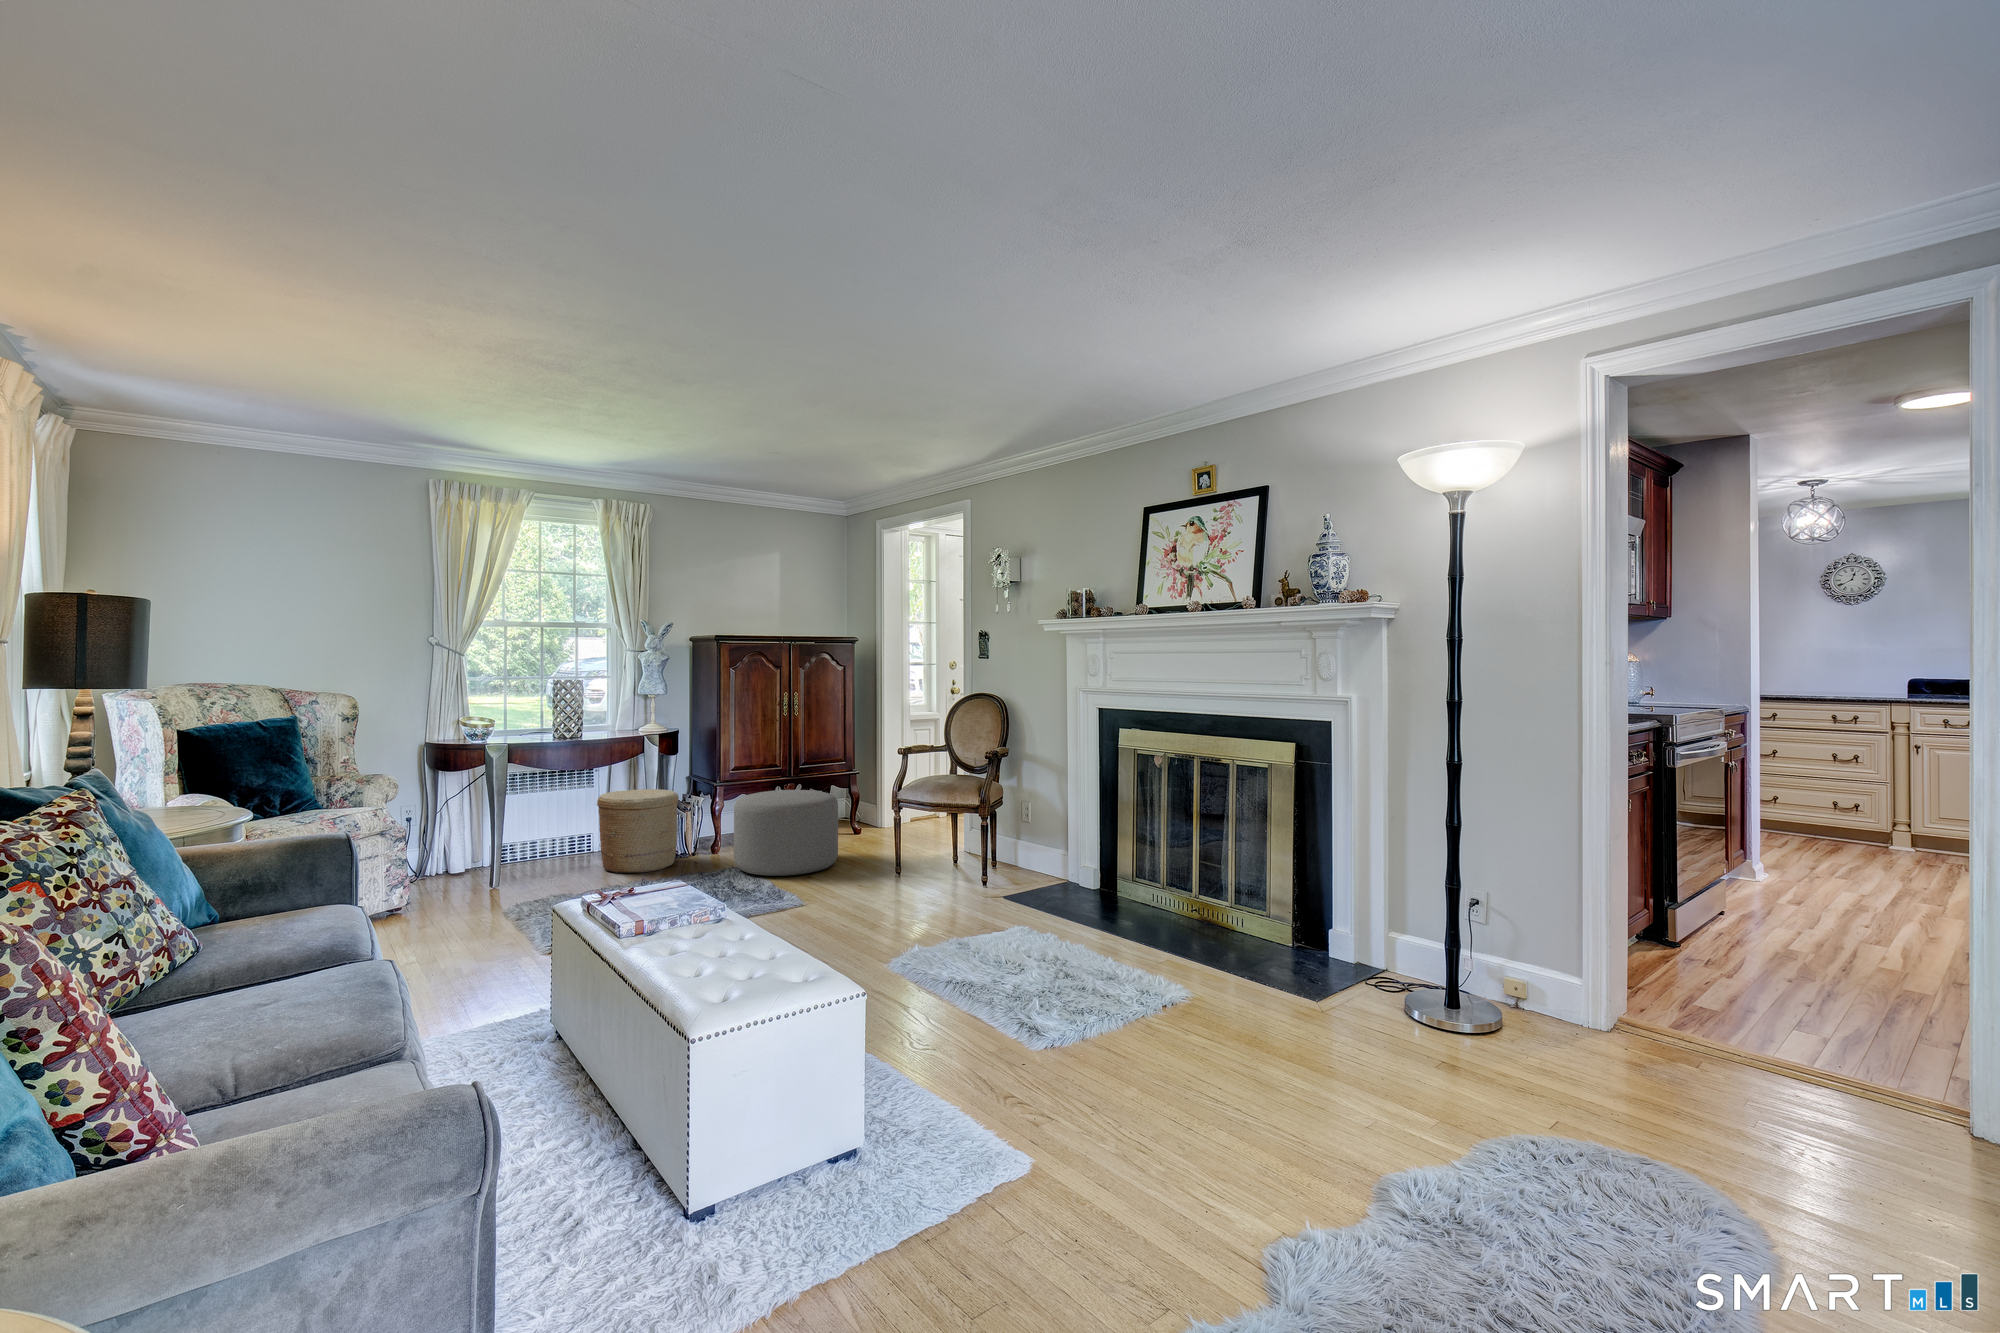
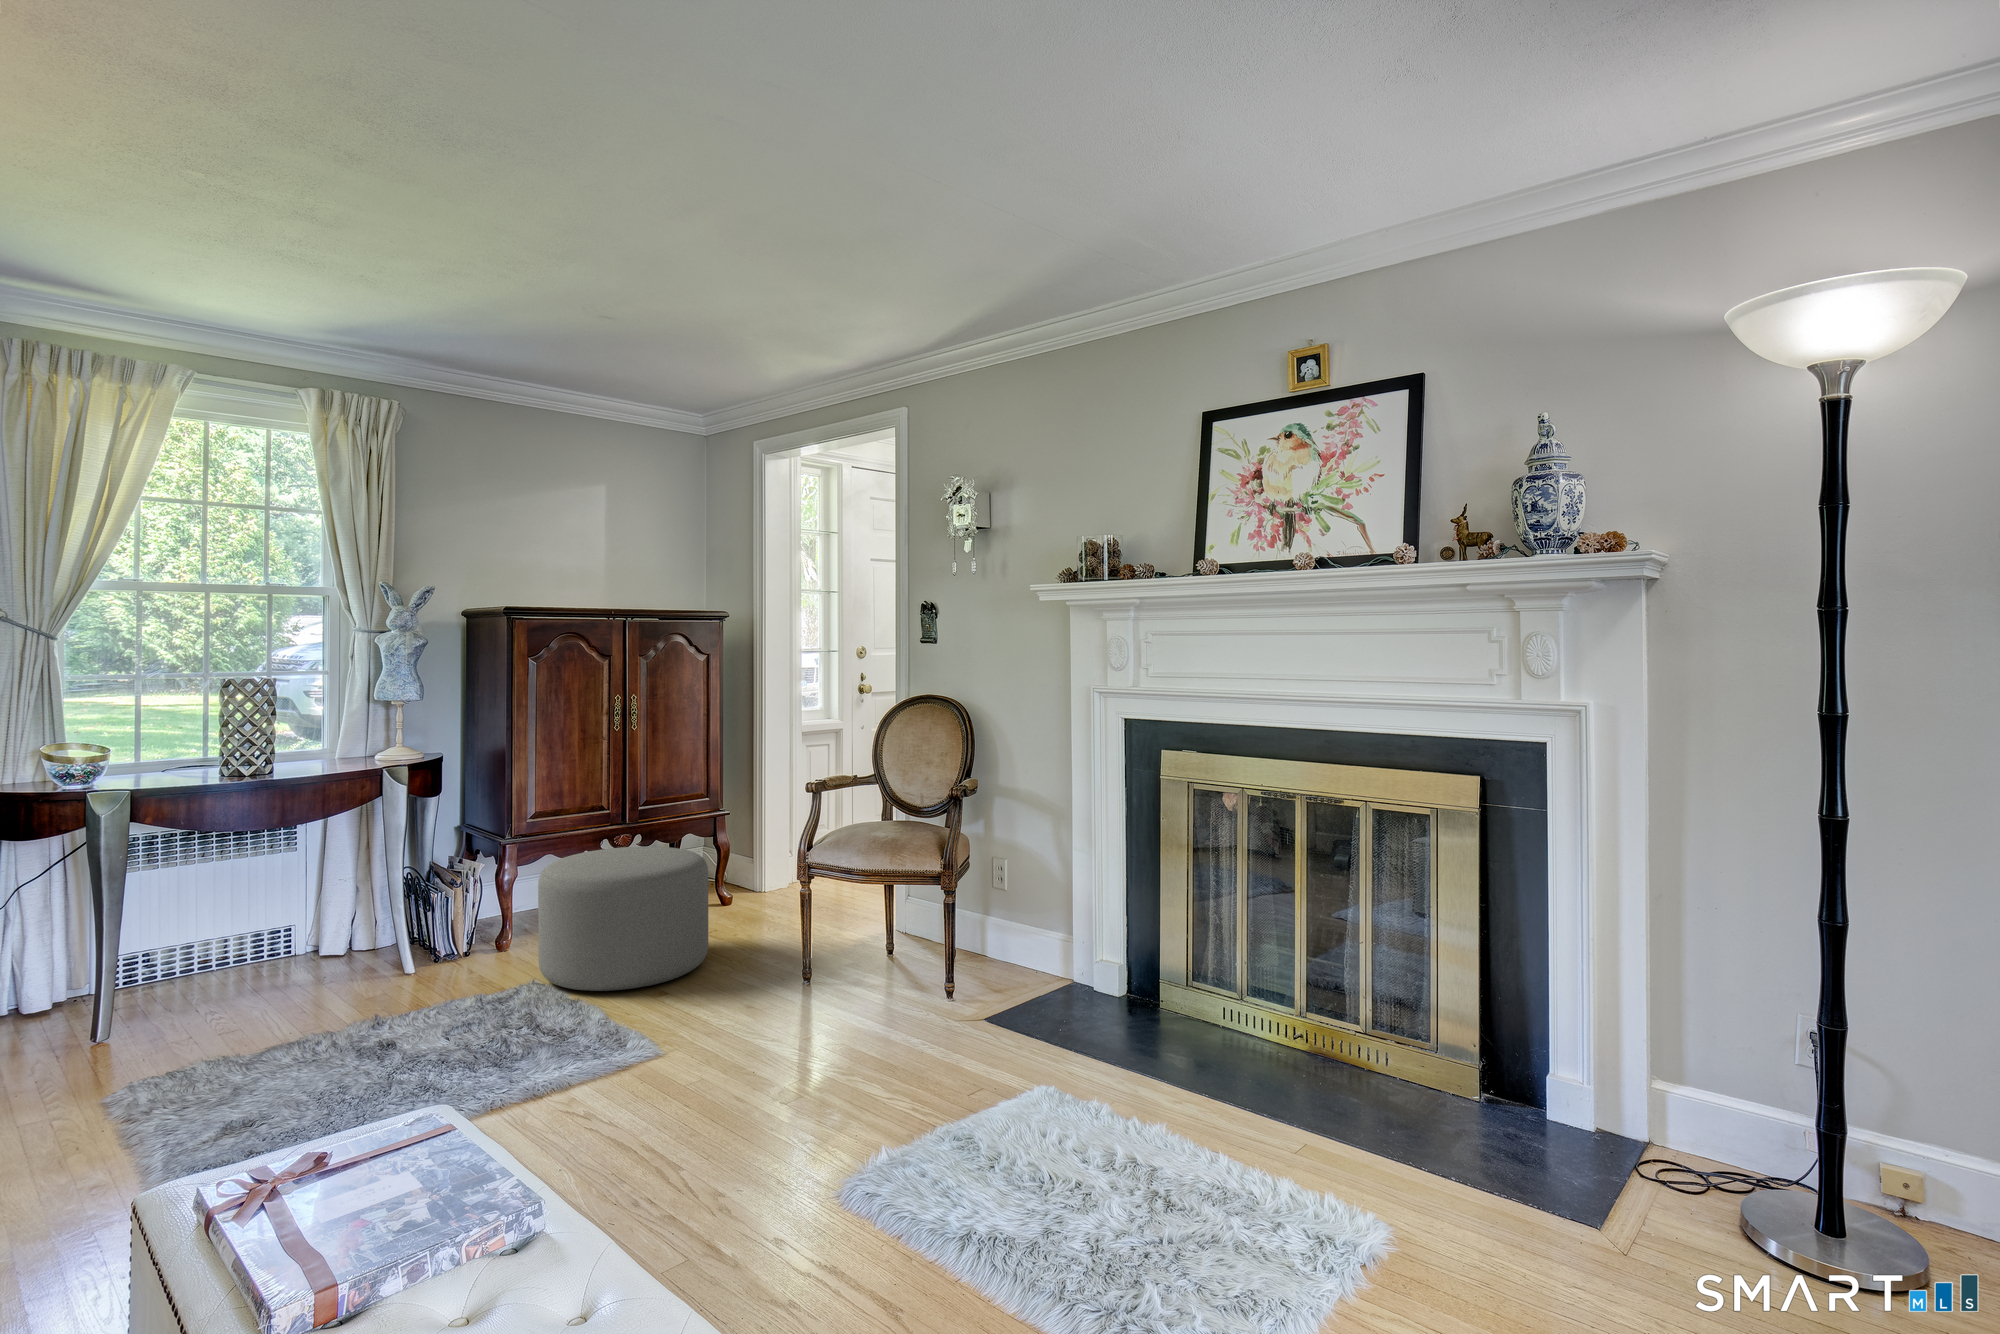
woven basket: present [597,789,679,873] -> none [298,852,444,997]

